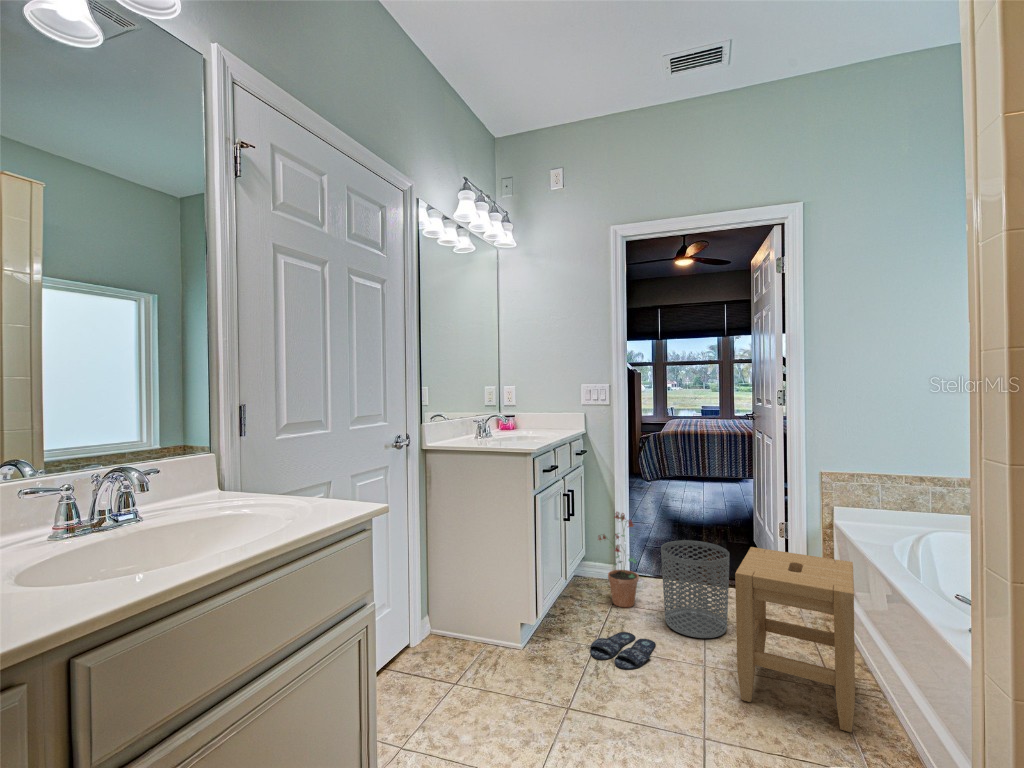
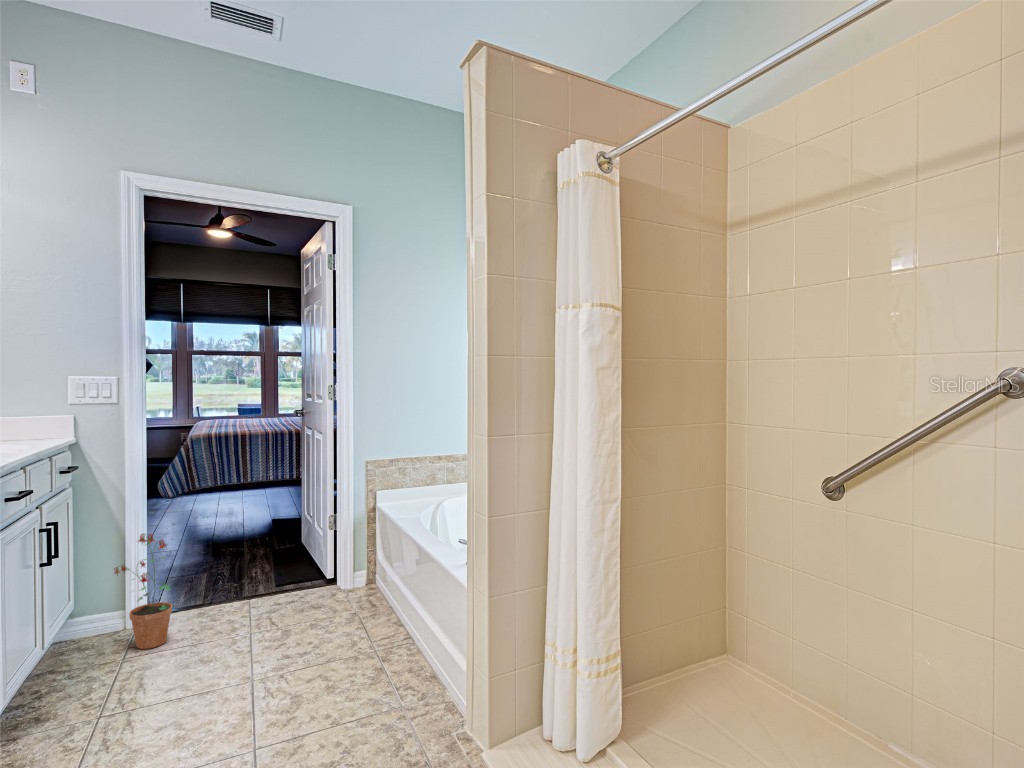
waste bin: present [661,540,729,638] -> none [203,548,281,654]
stool: present [735,547,855,732] -> none [291,536,393,693]
slippers: present [590,632,656,669] -> none [109,672,198,716]

